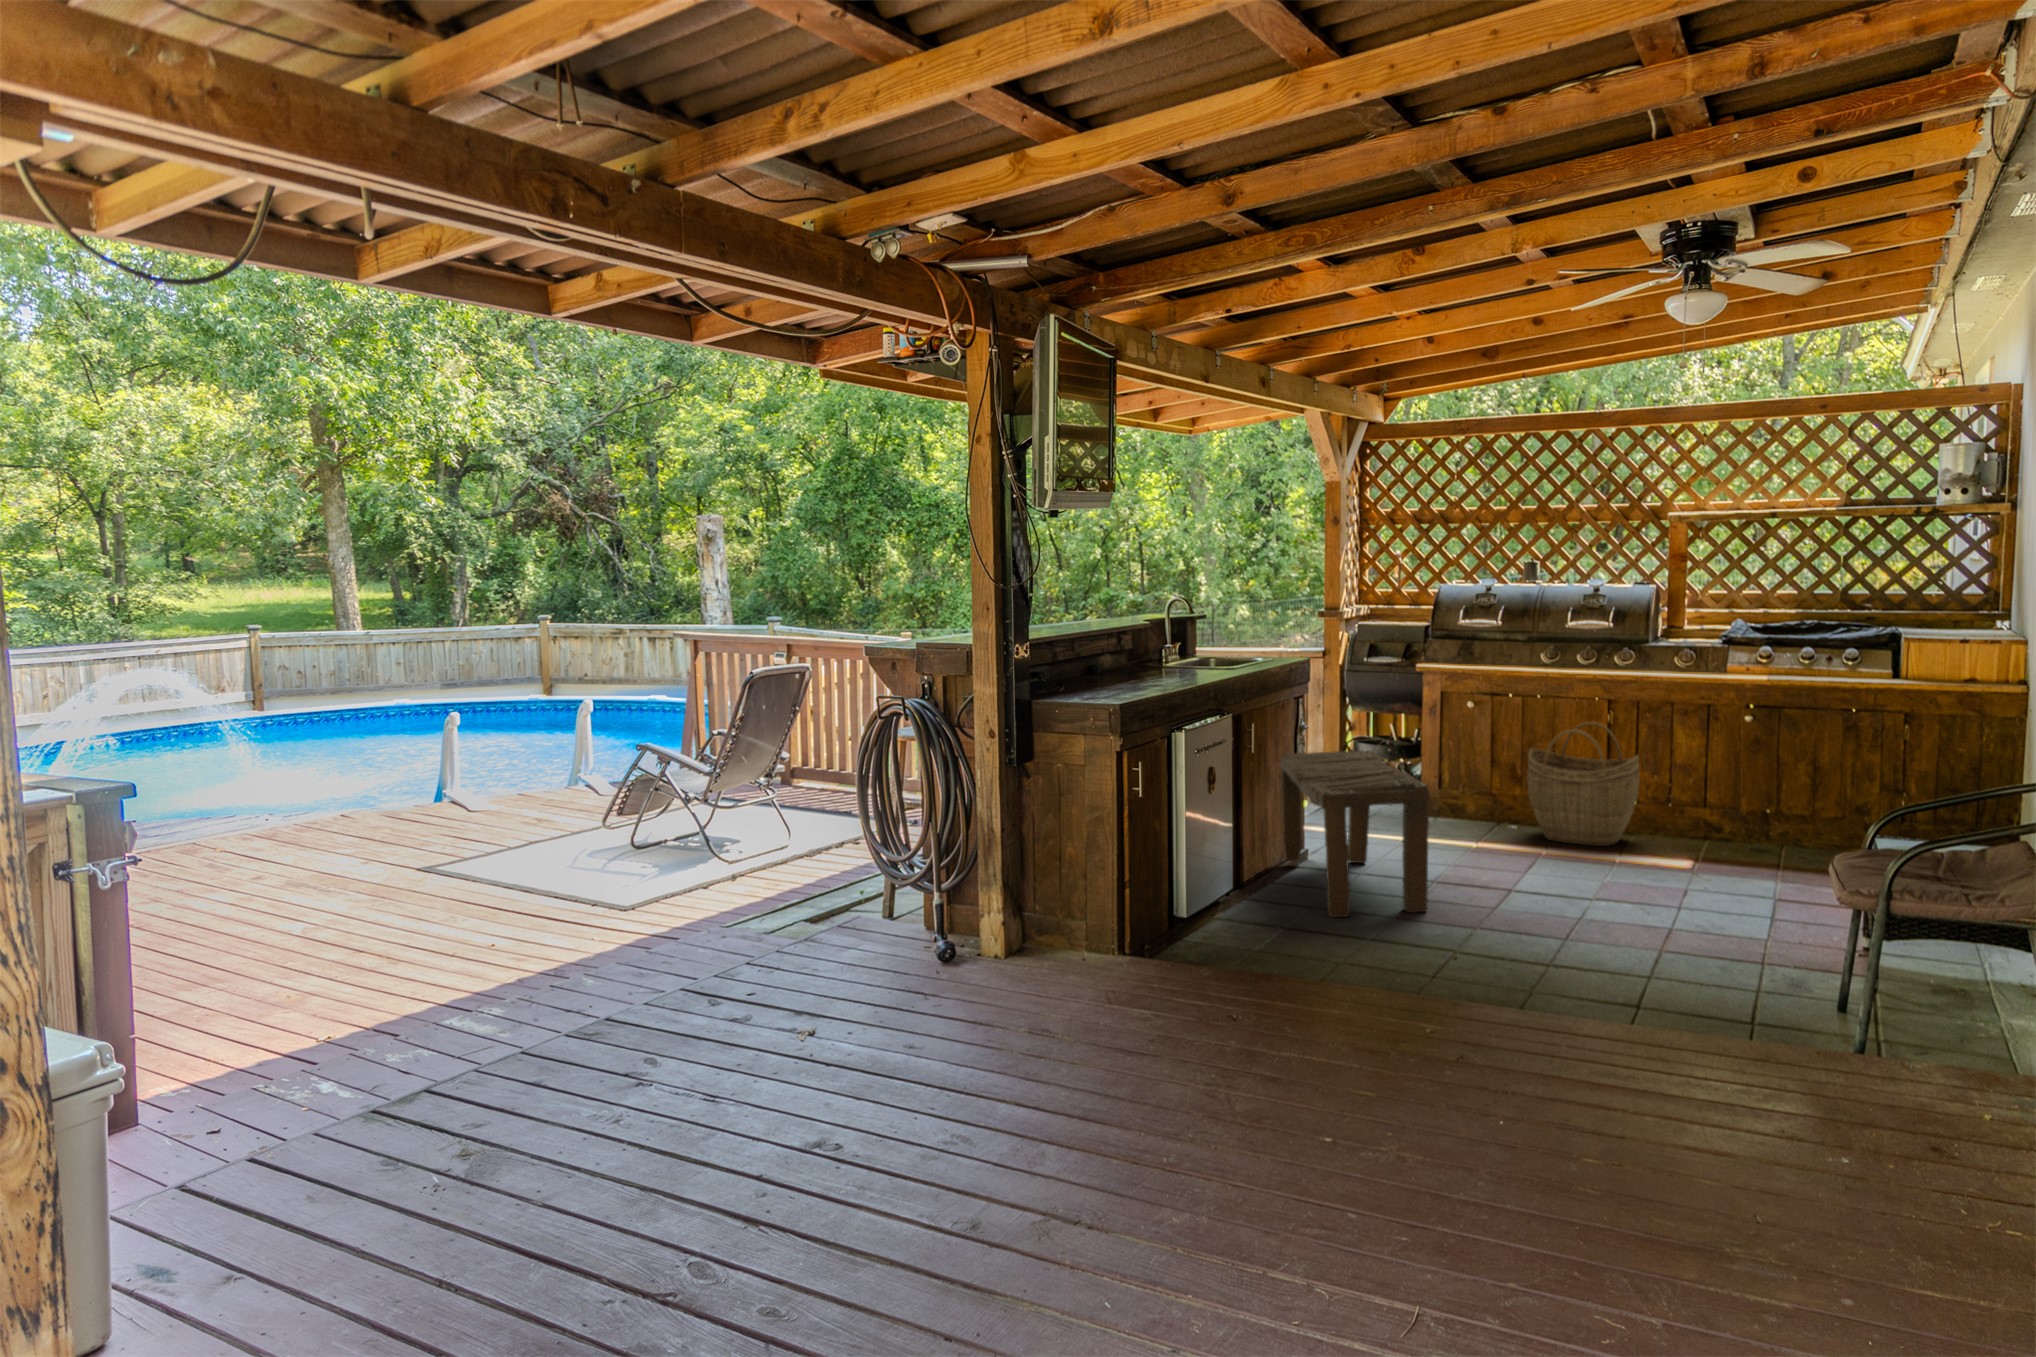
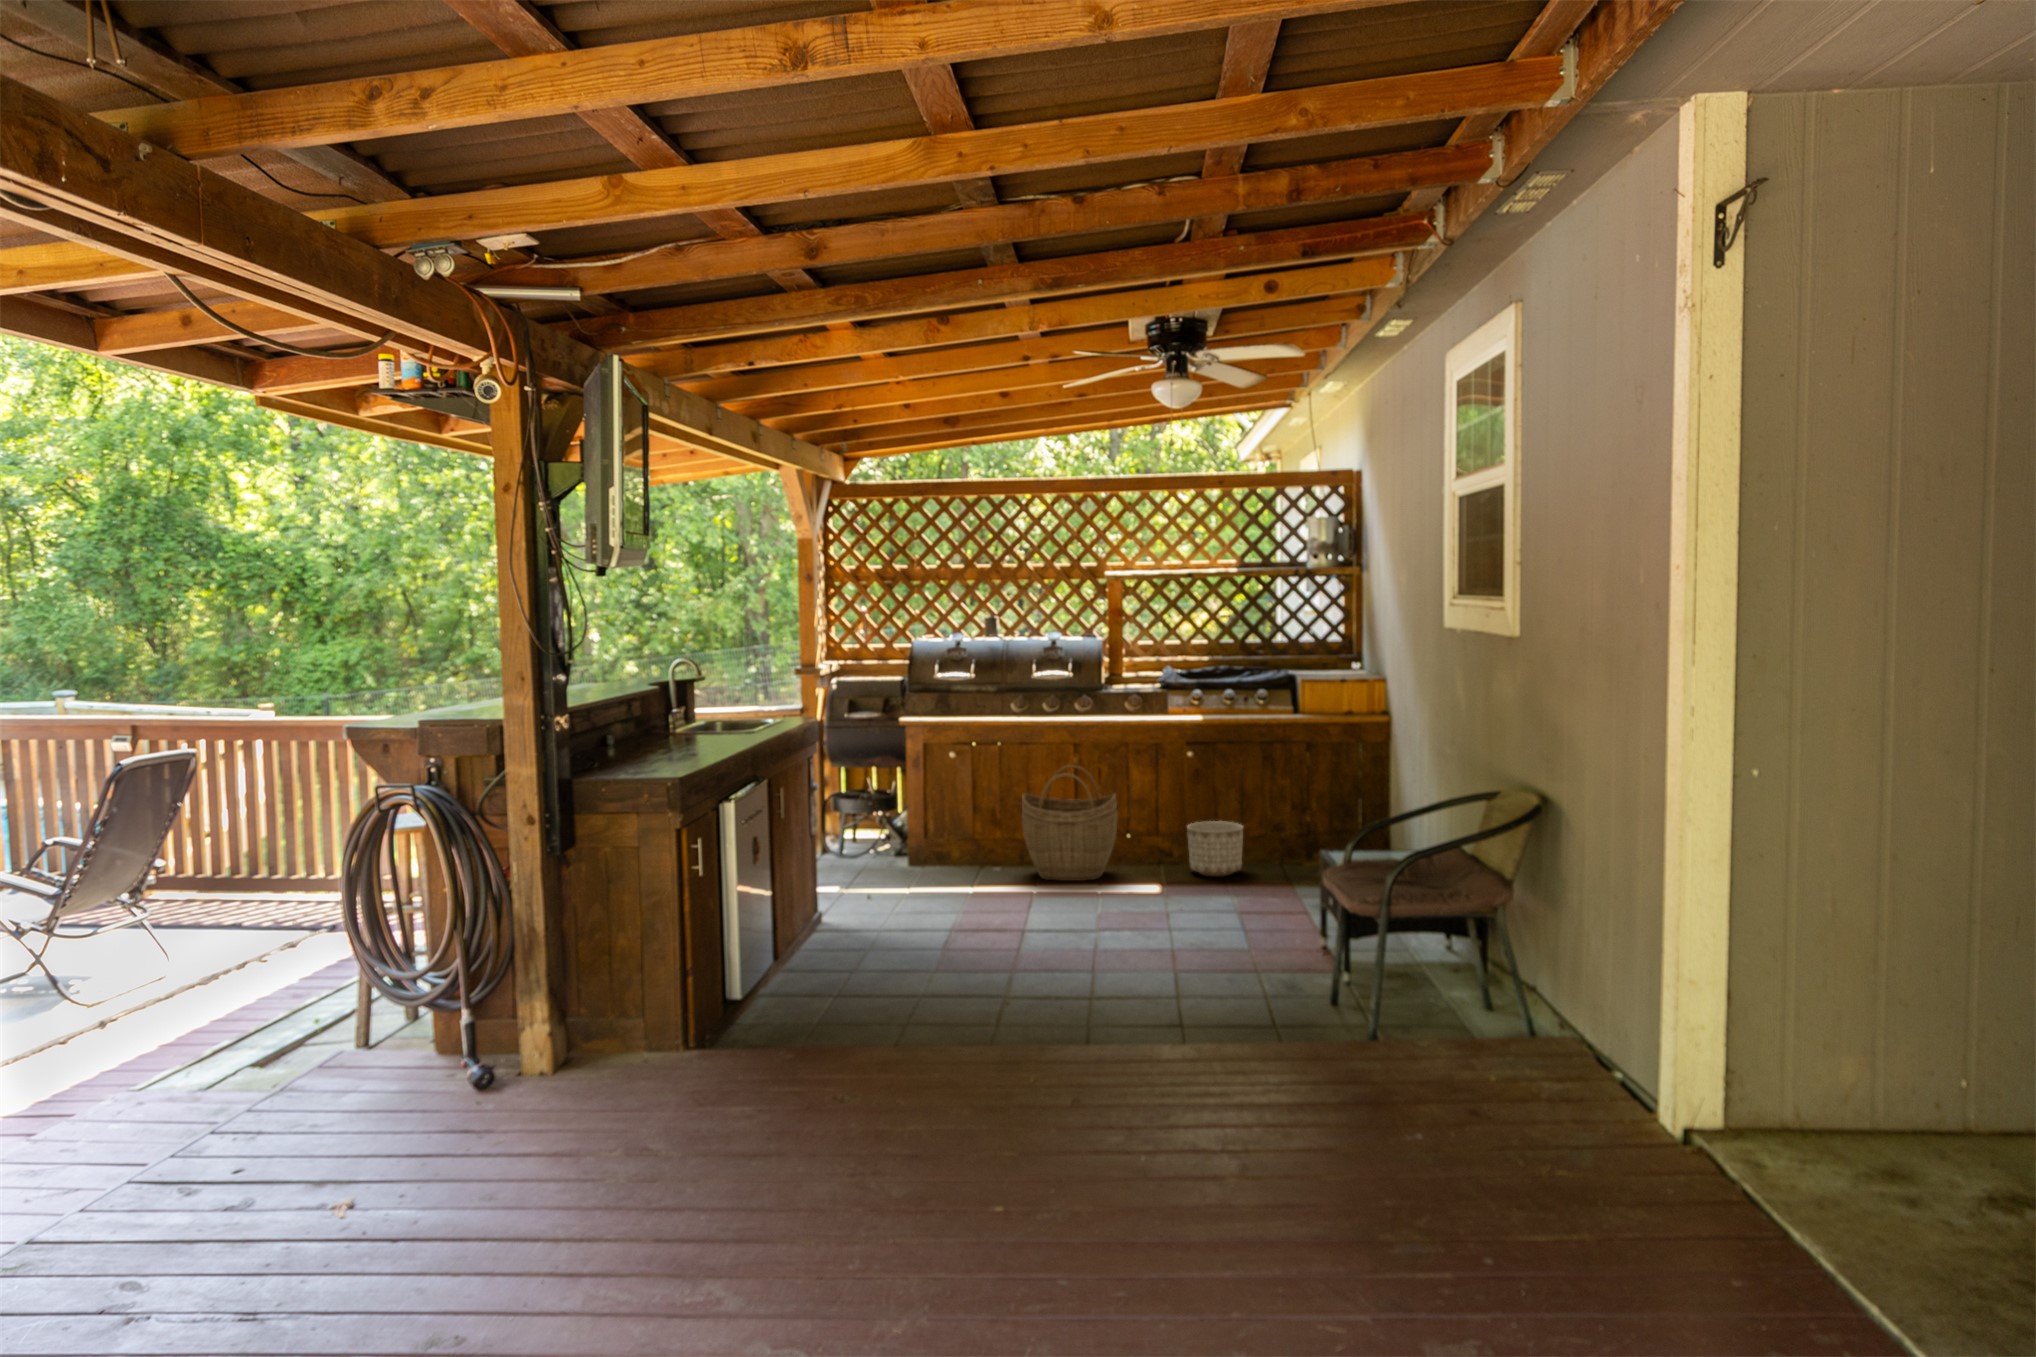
bench: present [1280,750,1430,917] -> none [810,808,992,989]
planter: none [1725,796,1799,859] -> present [1187,821,1243,876]

